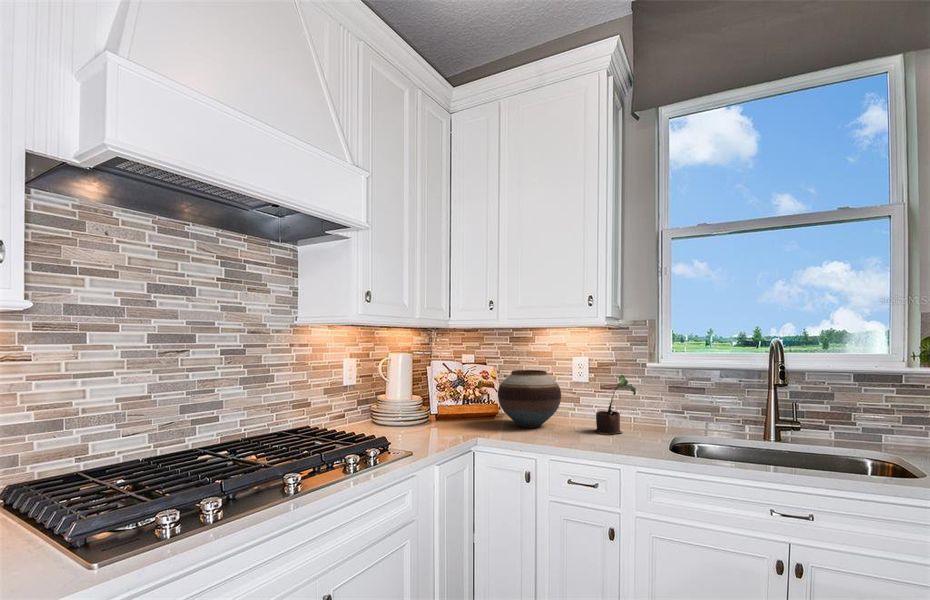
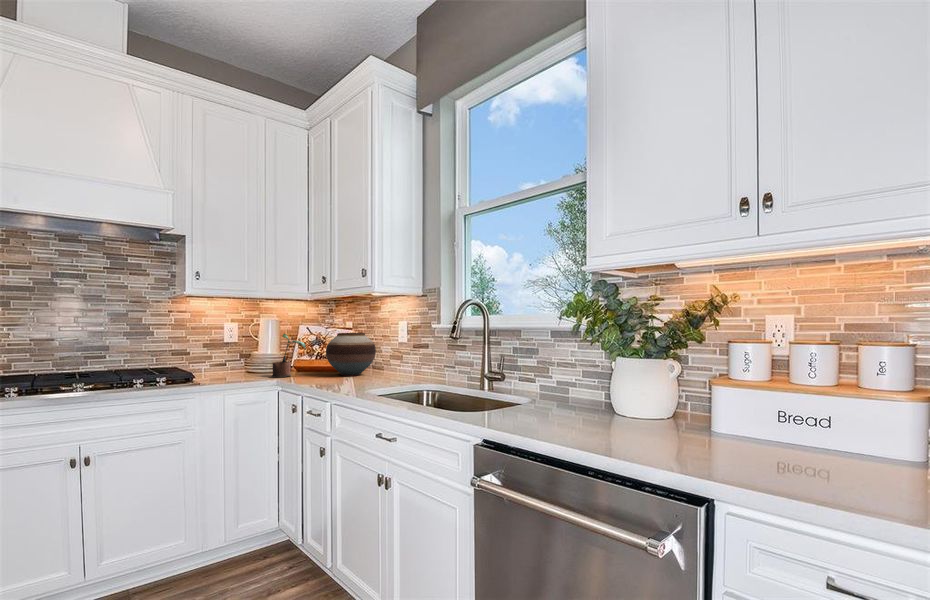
potted plant: present [595,375,636,435] -> present [270,334,306,377]

